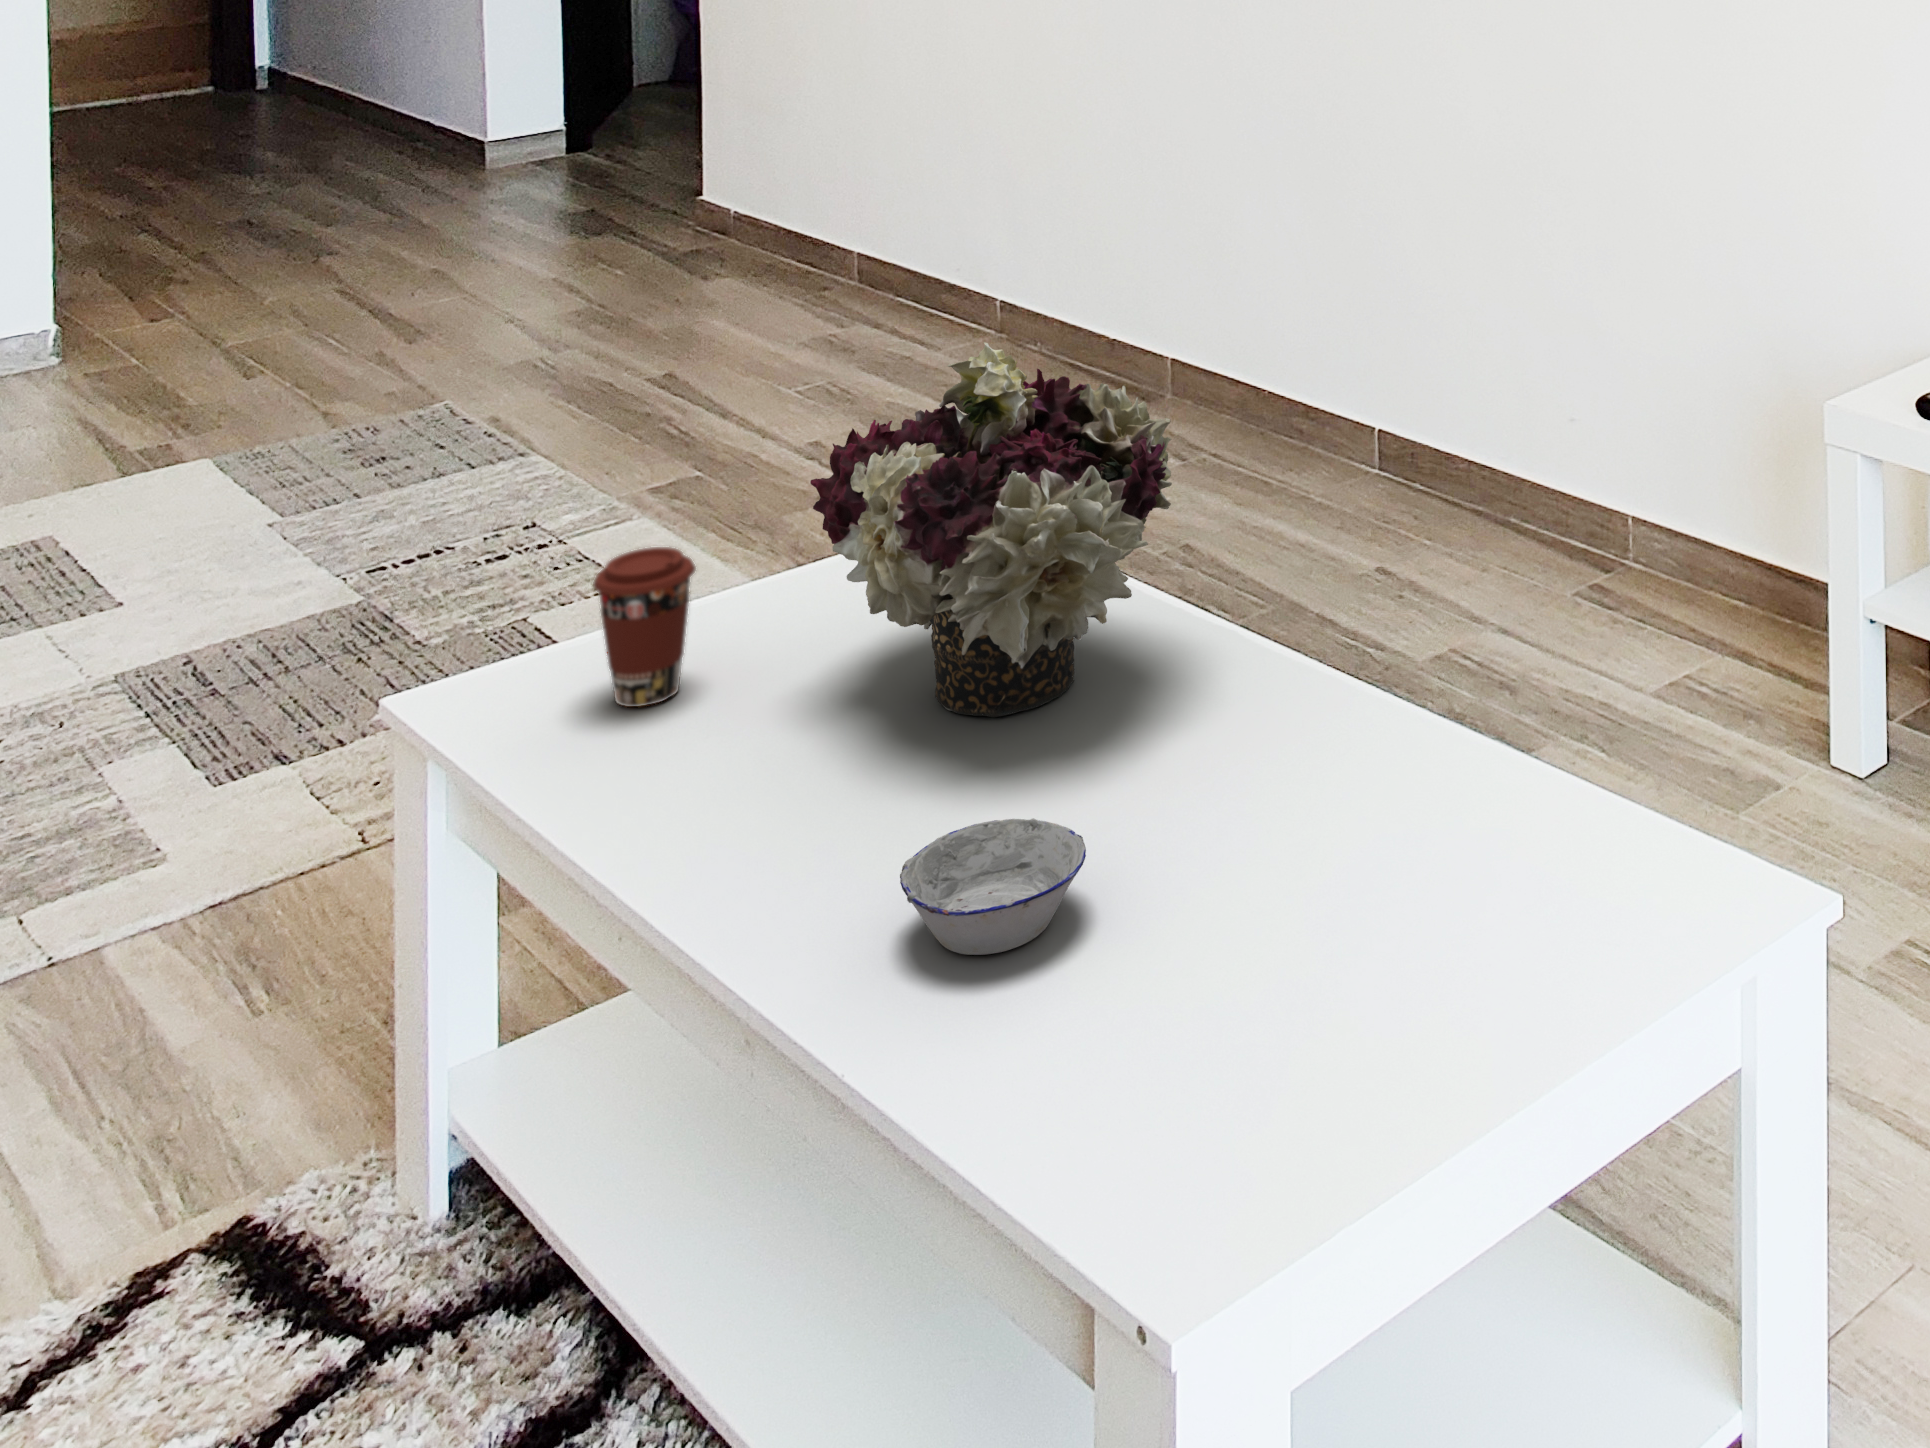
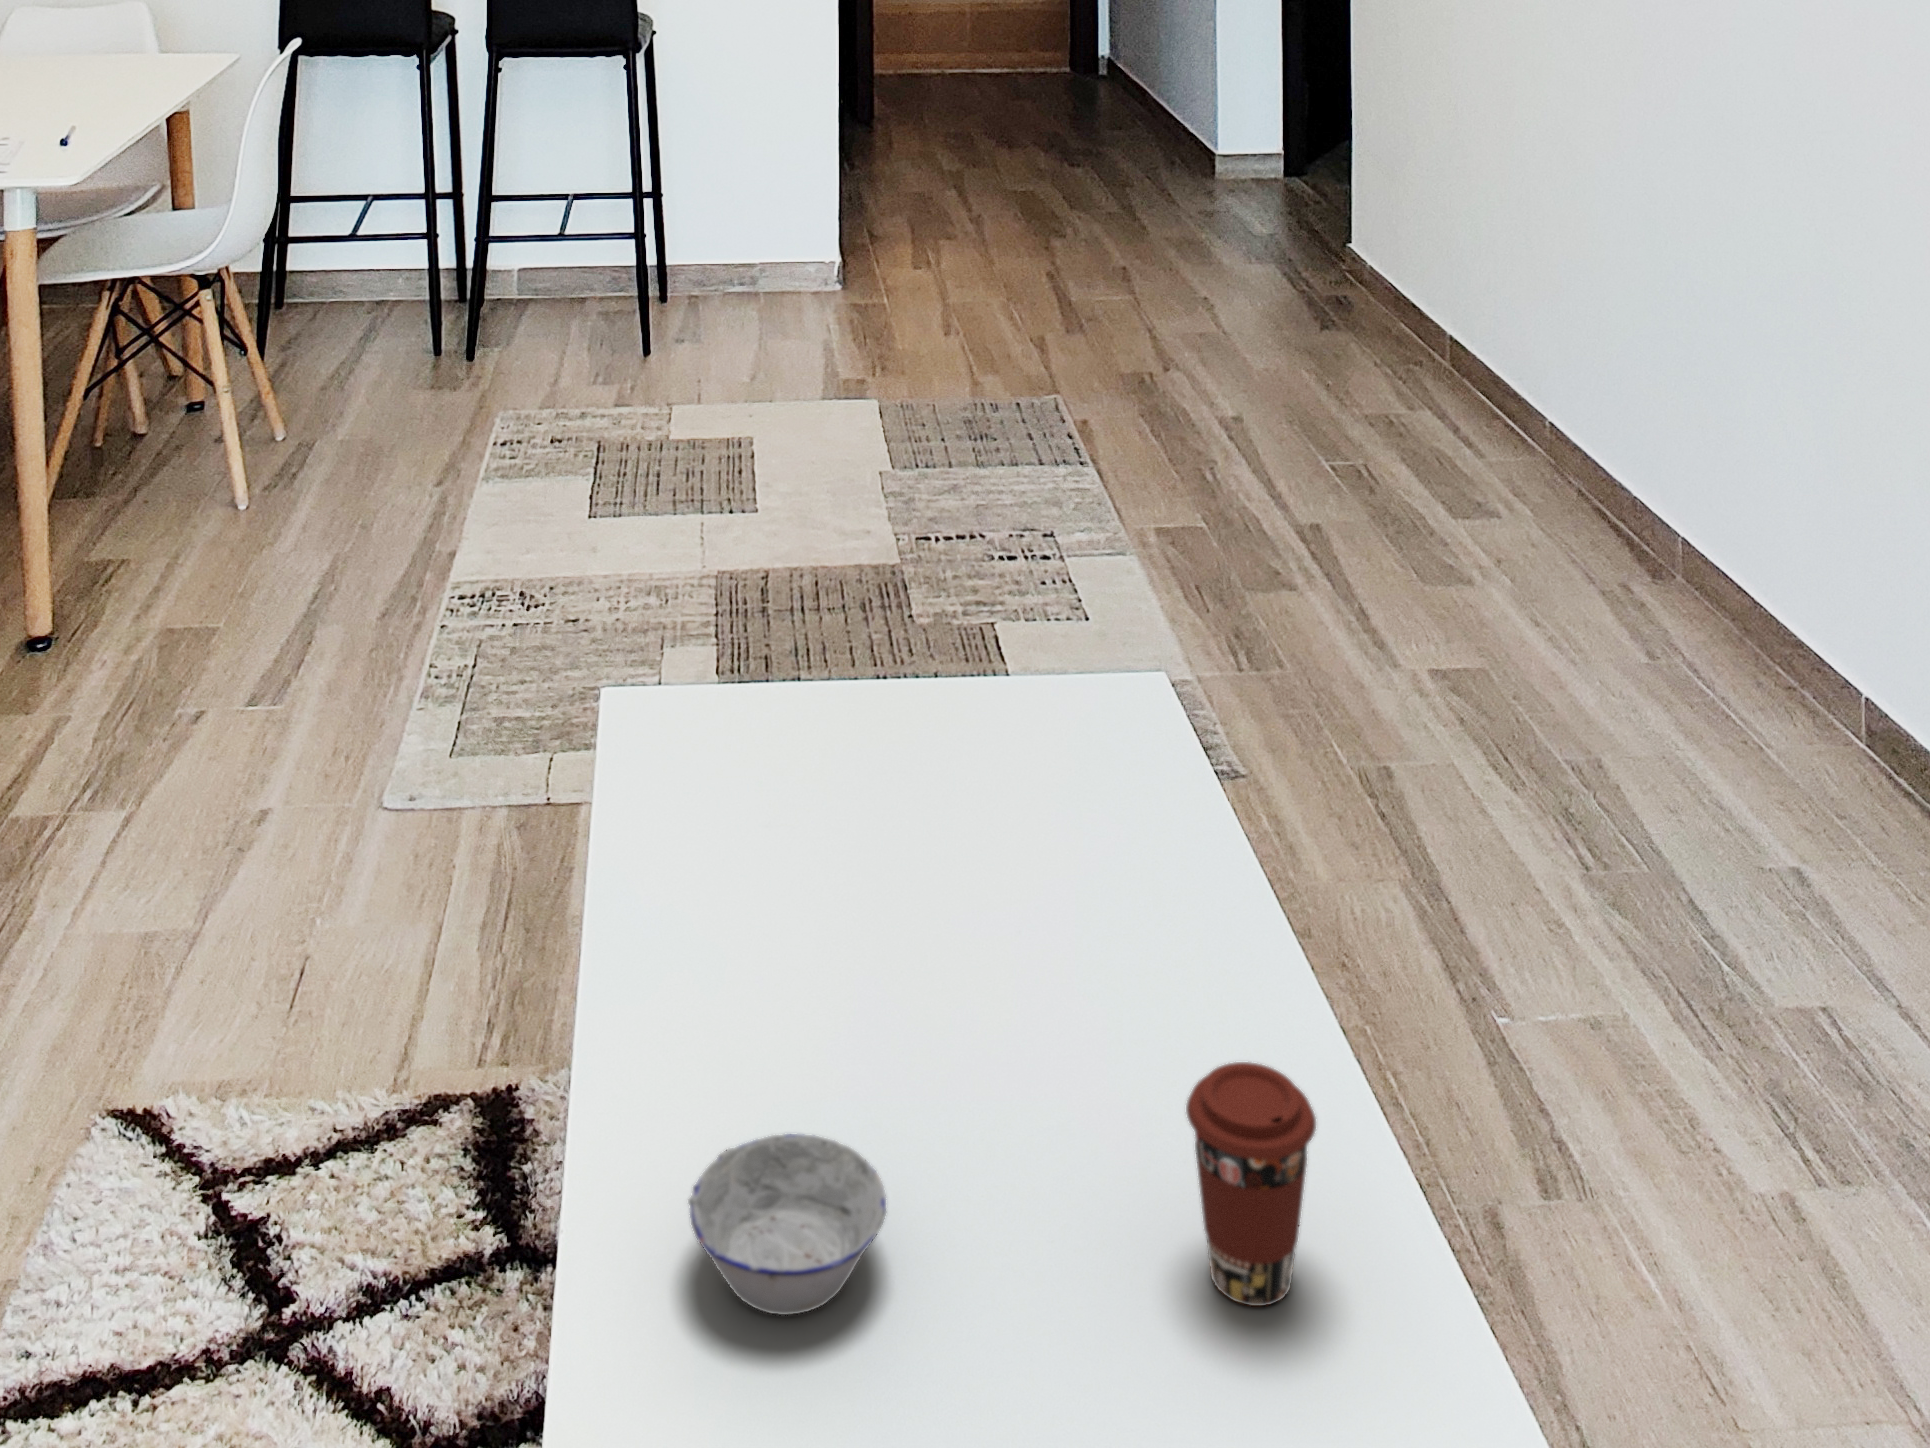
flower arrangement: present [810,342,1172,717] -> none [872,566,1208,993]
coffee cup: present [593,547,696,707] -> present [1186,1062,1316,1306]

